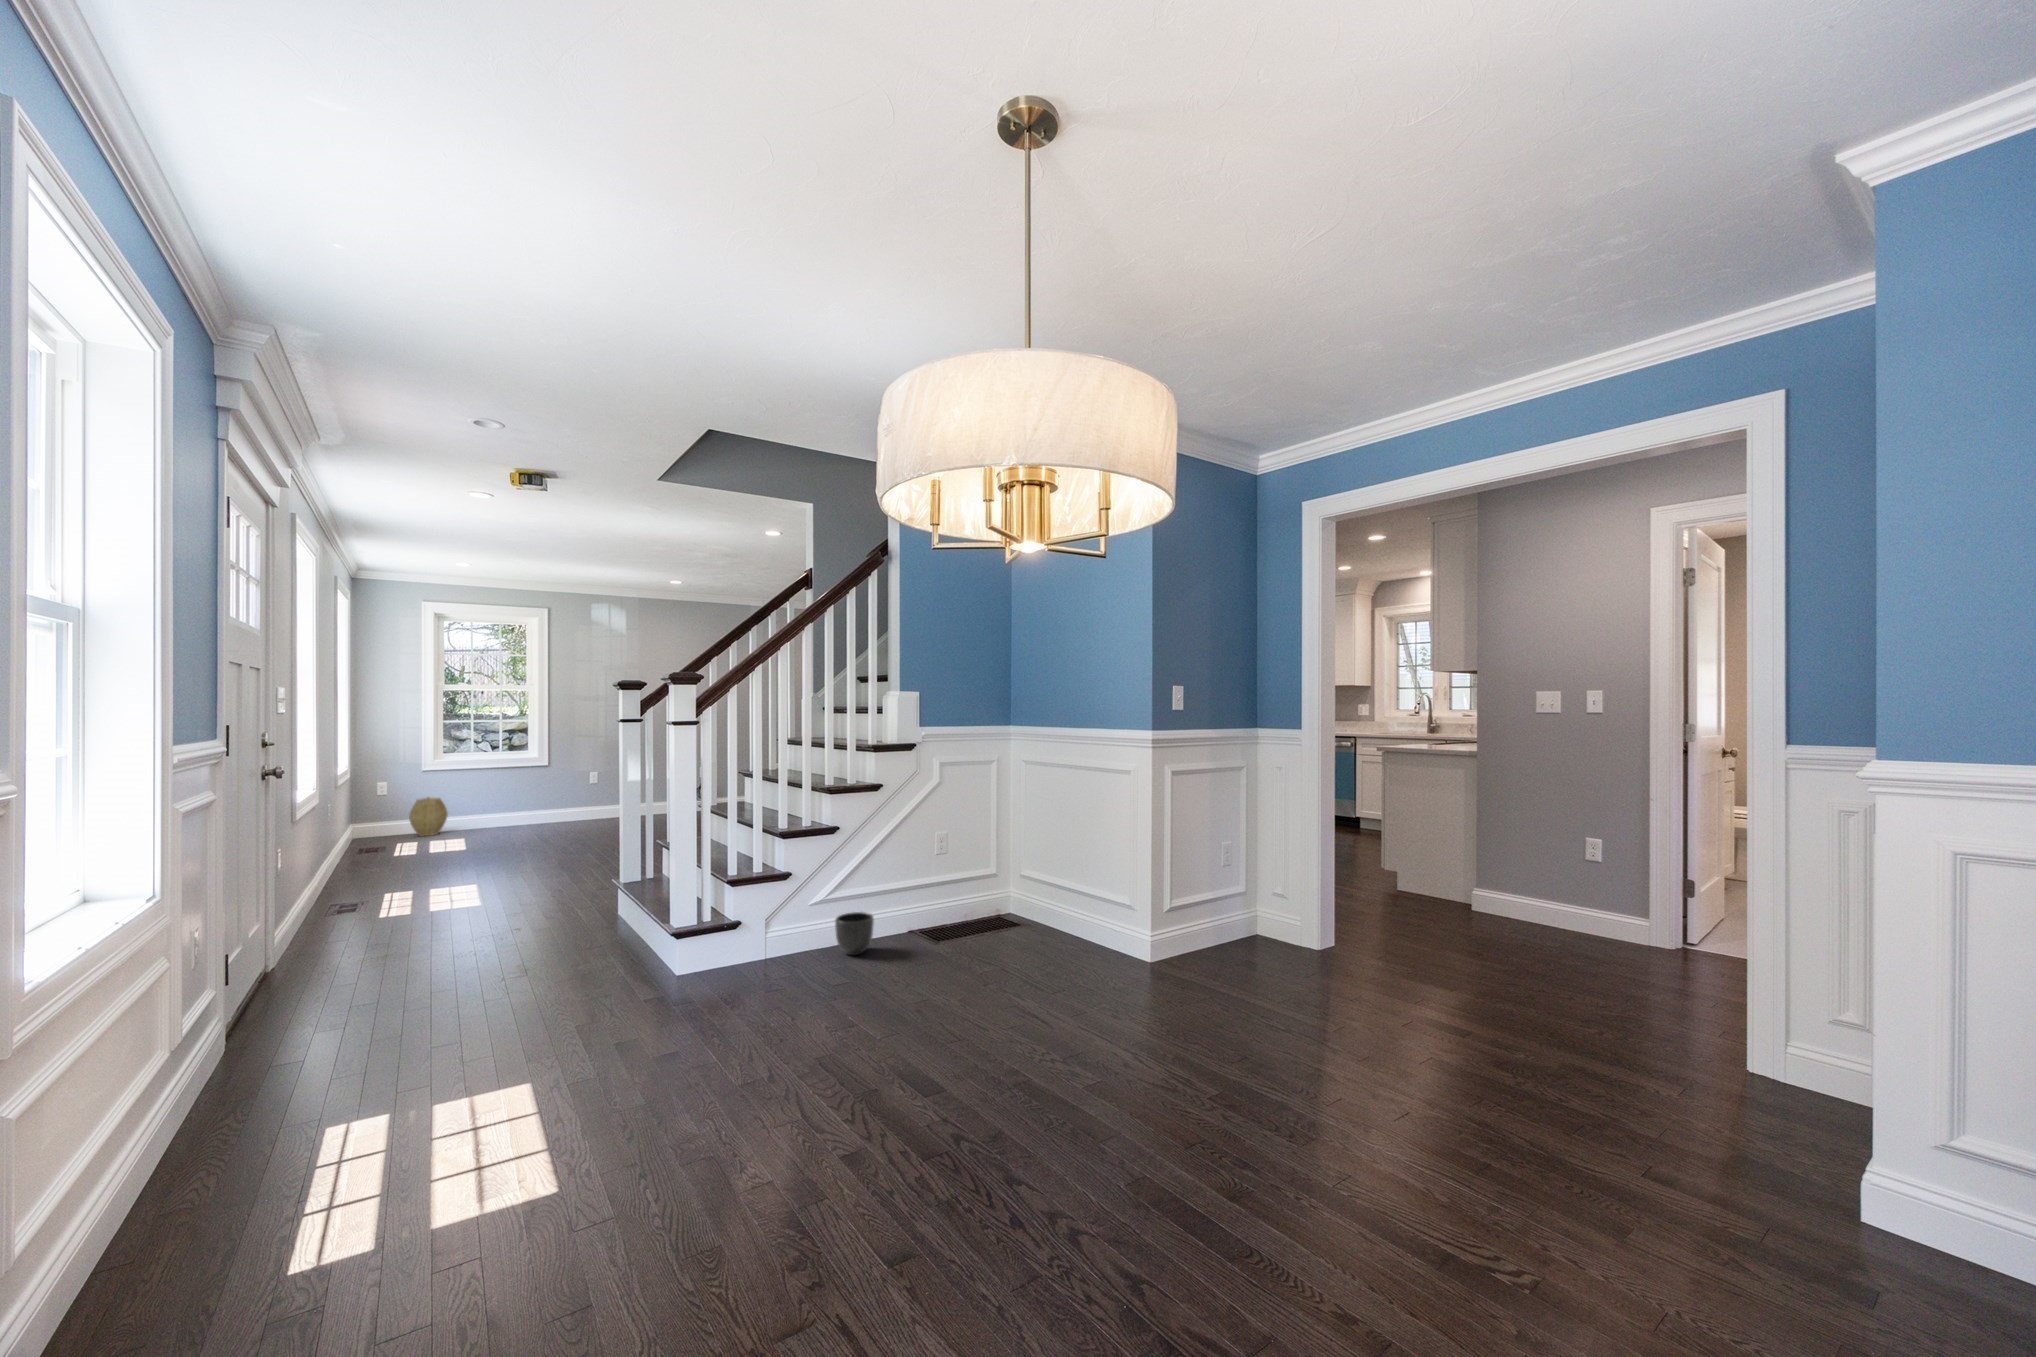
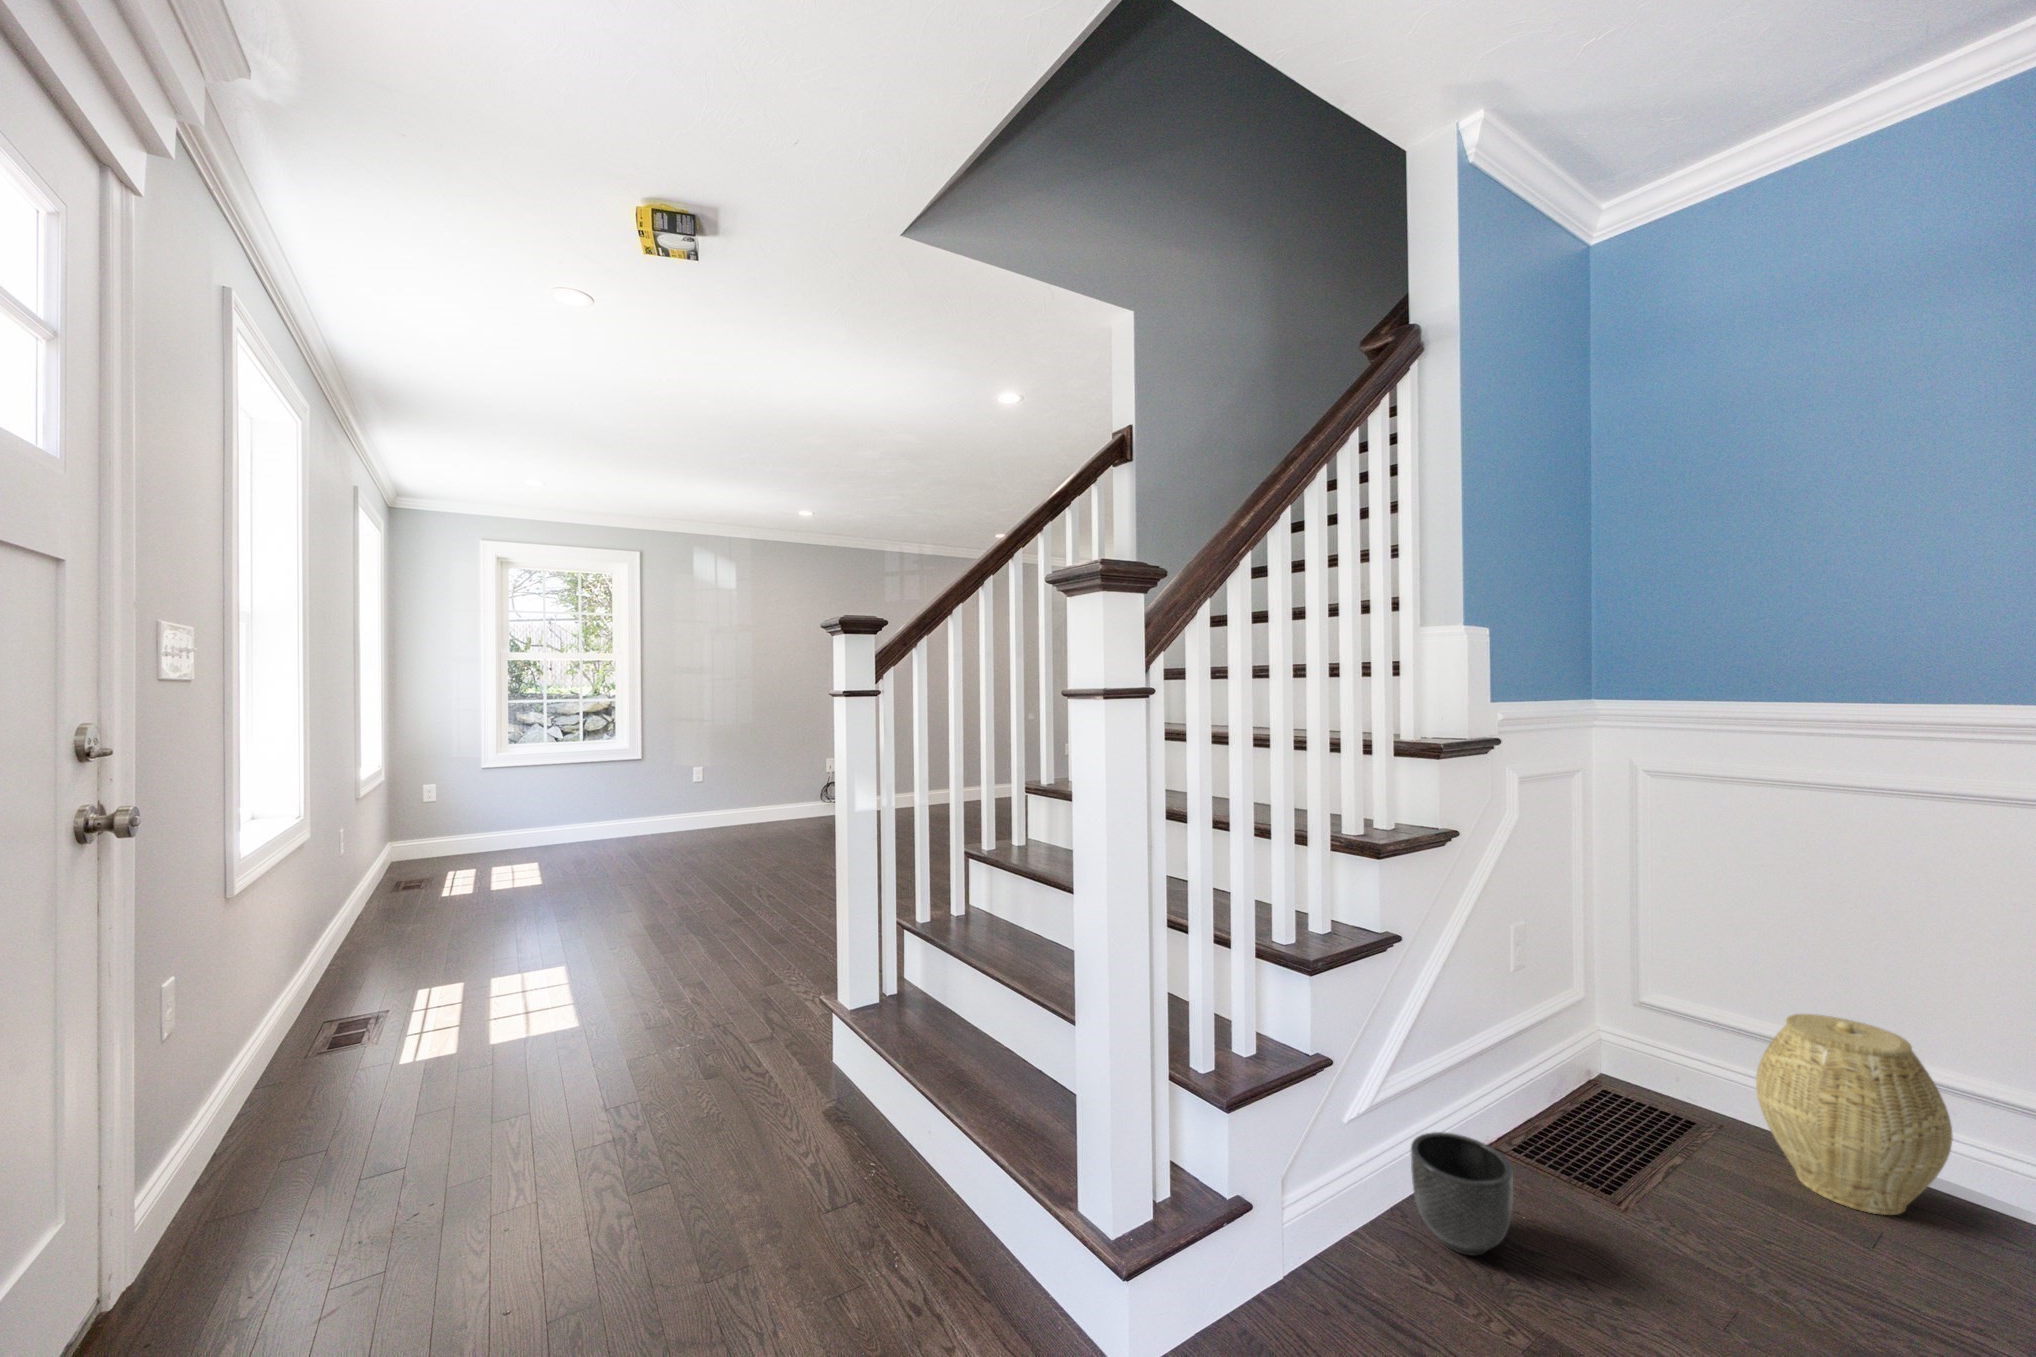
woven basket: present [409,797,448,836] -> present [1756,1014,1953,1215]

